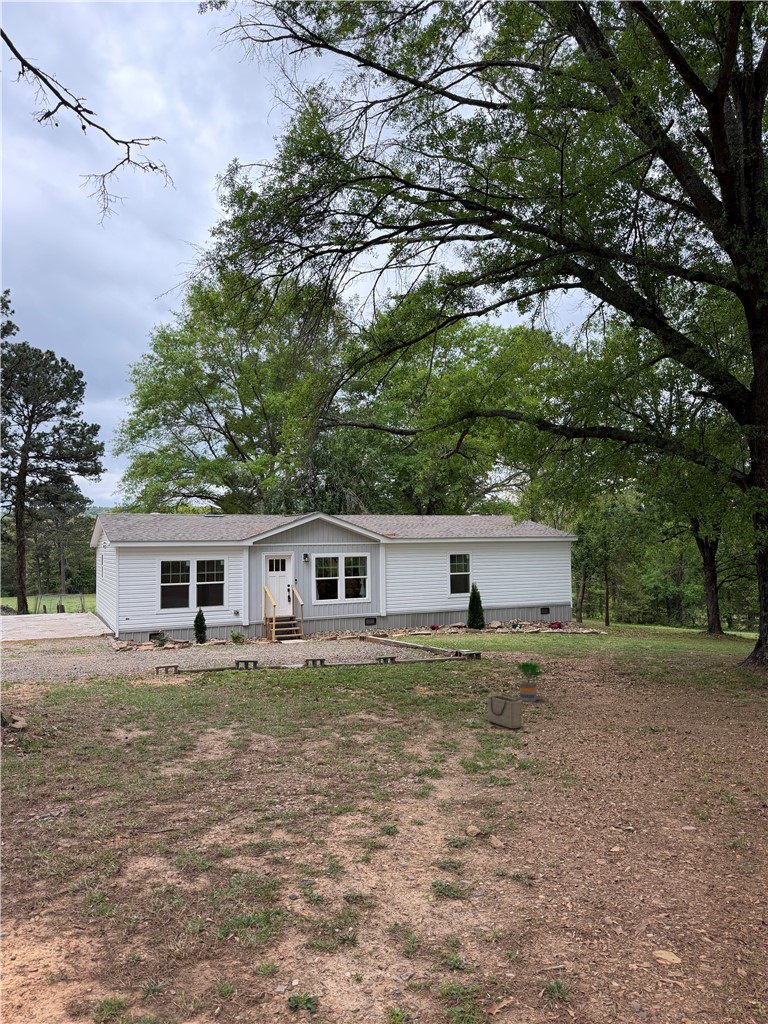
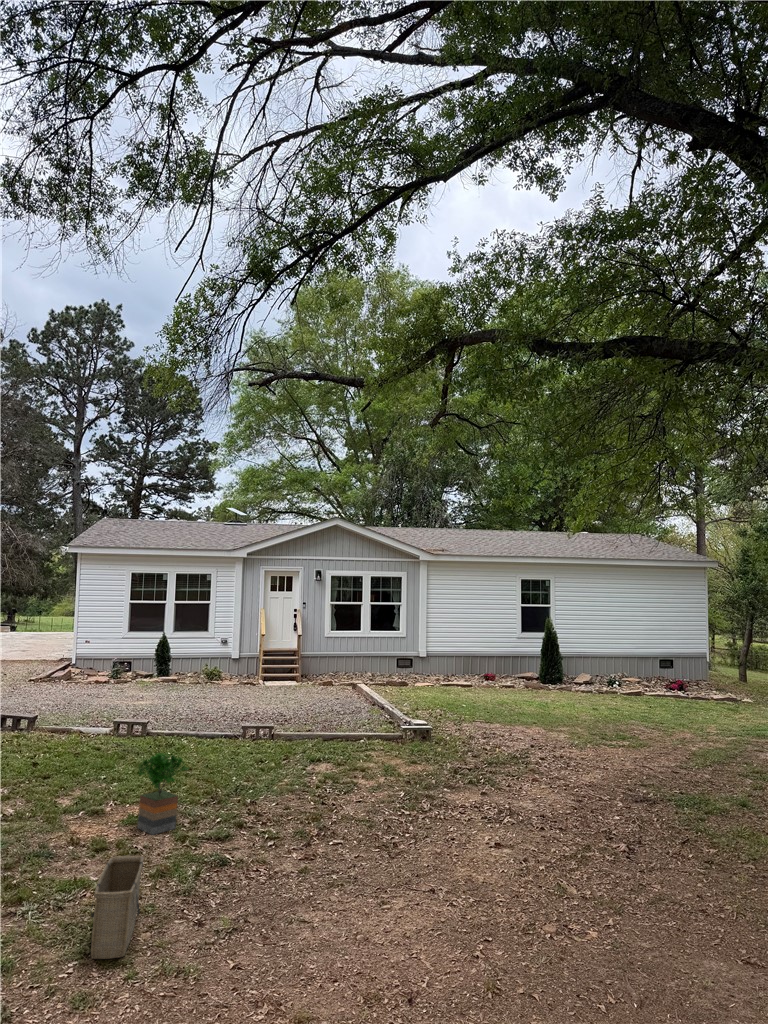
potted tree: present [518,662,541,702] -> present [137,753,189,835]

